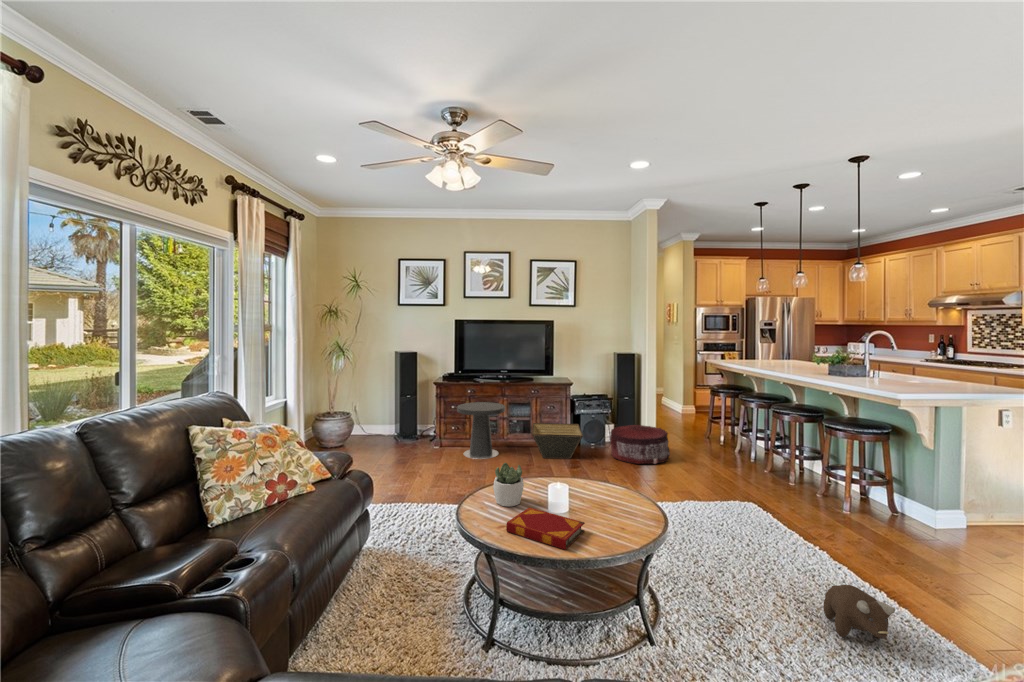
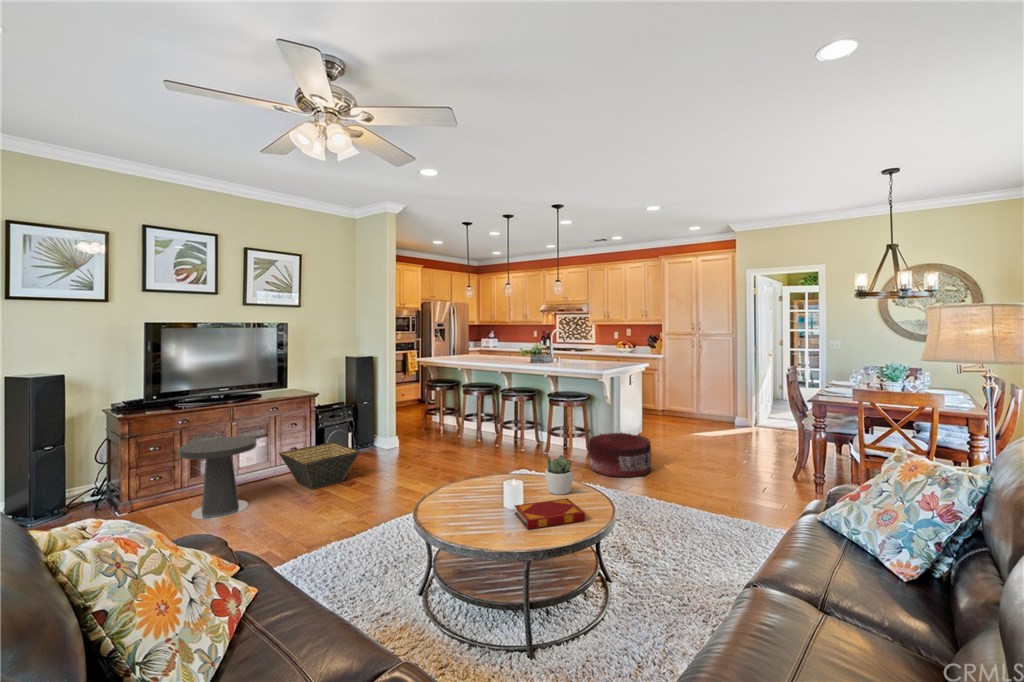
pouf: present [610,425,670,464] -> present [589,433,652,477]
succulent plant: present [493,463,524,506] -> present [545,455,573,495]
plush toy: present [823,585,895,639] -> none [640,489,684,521]

